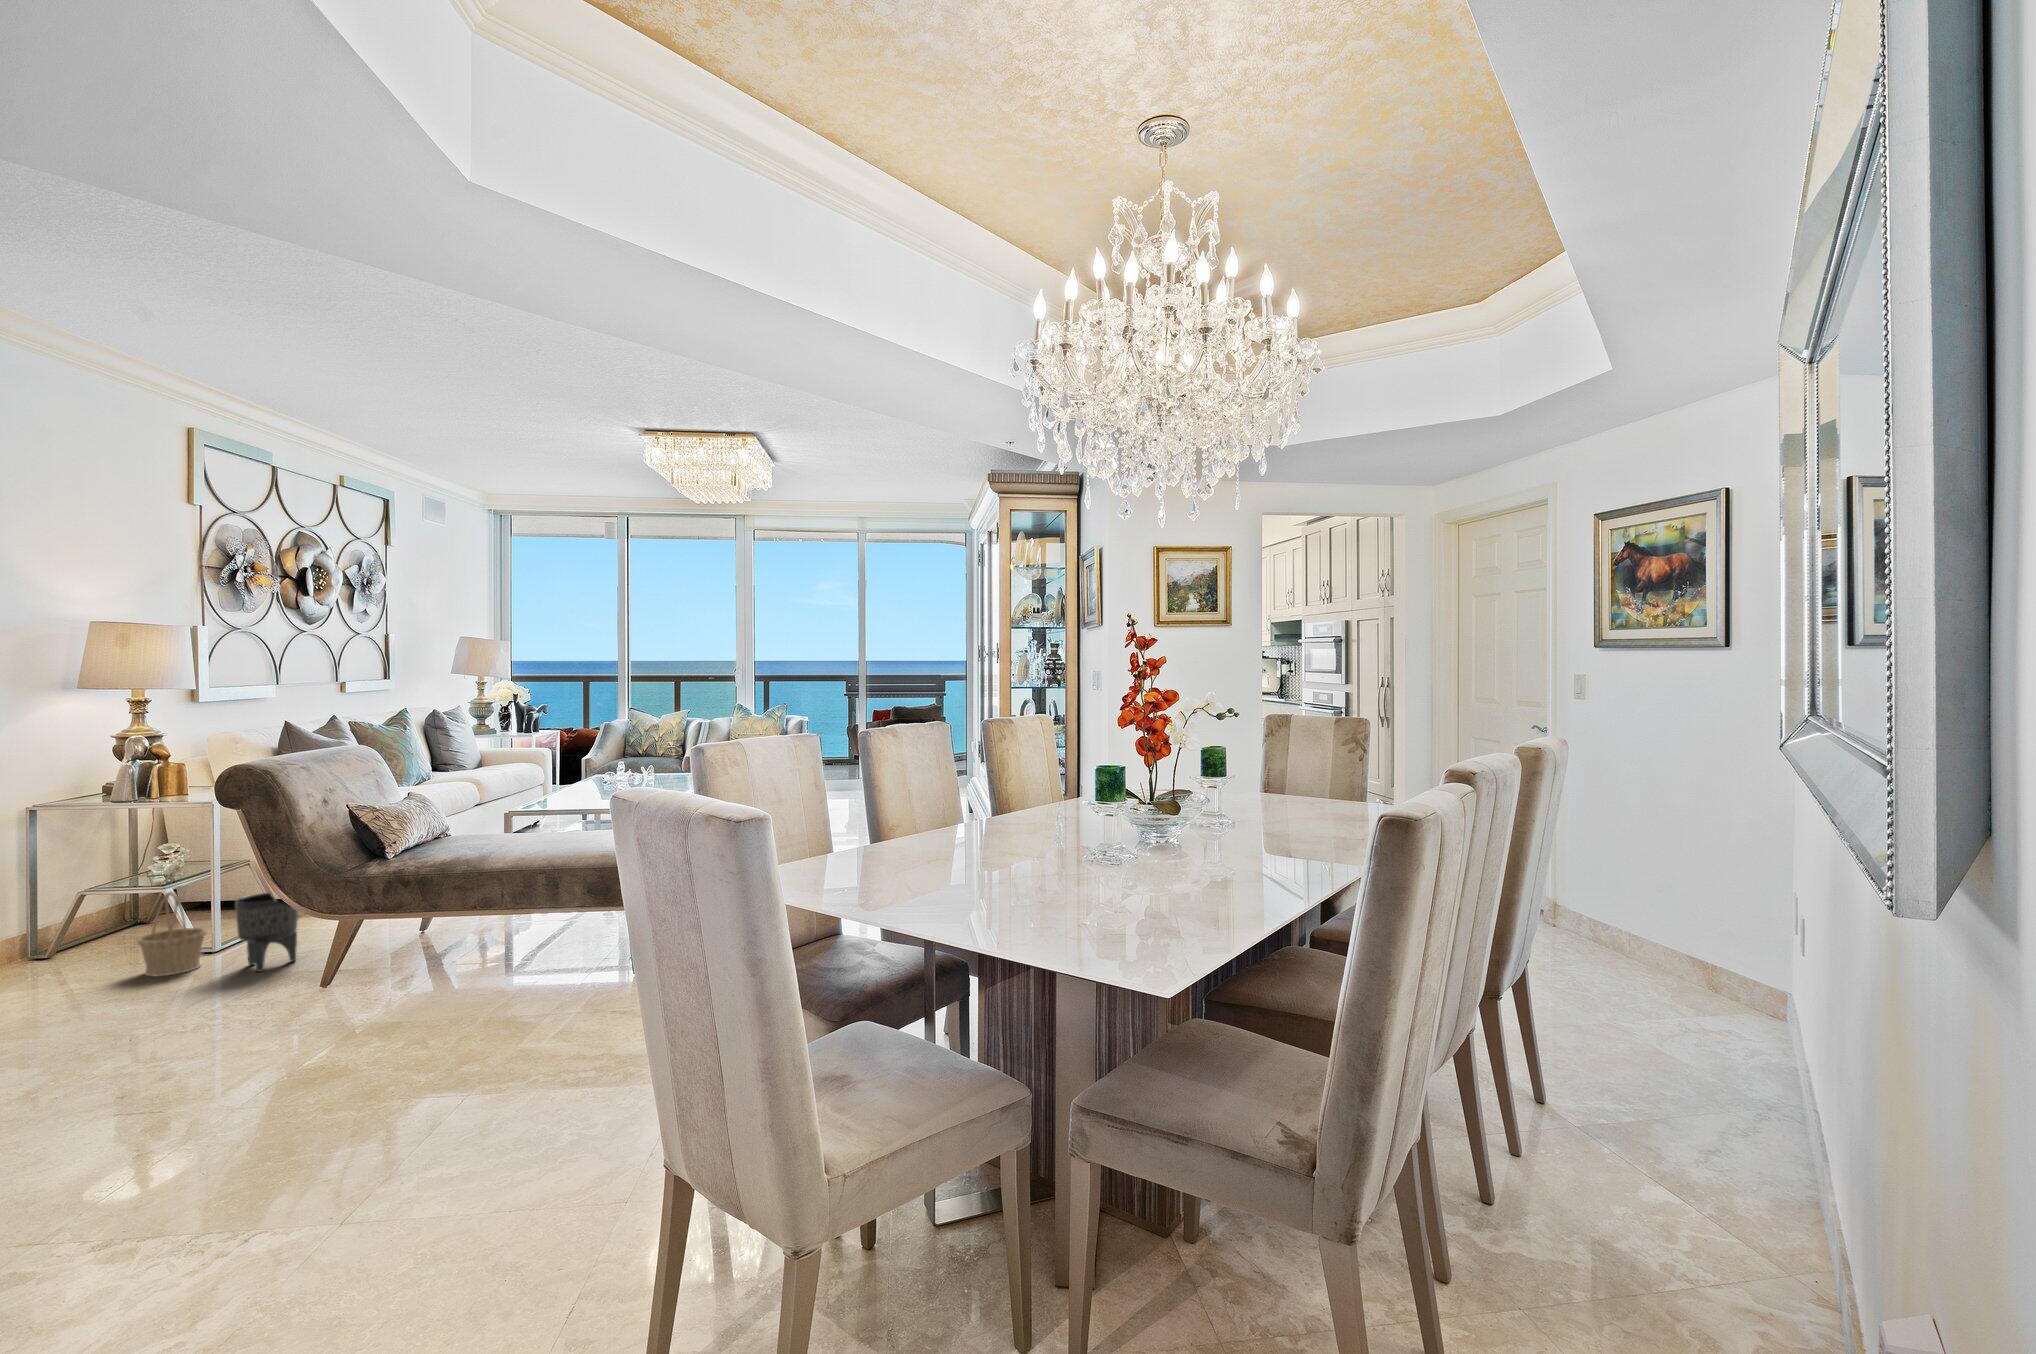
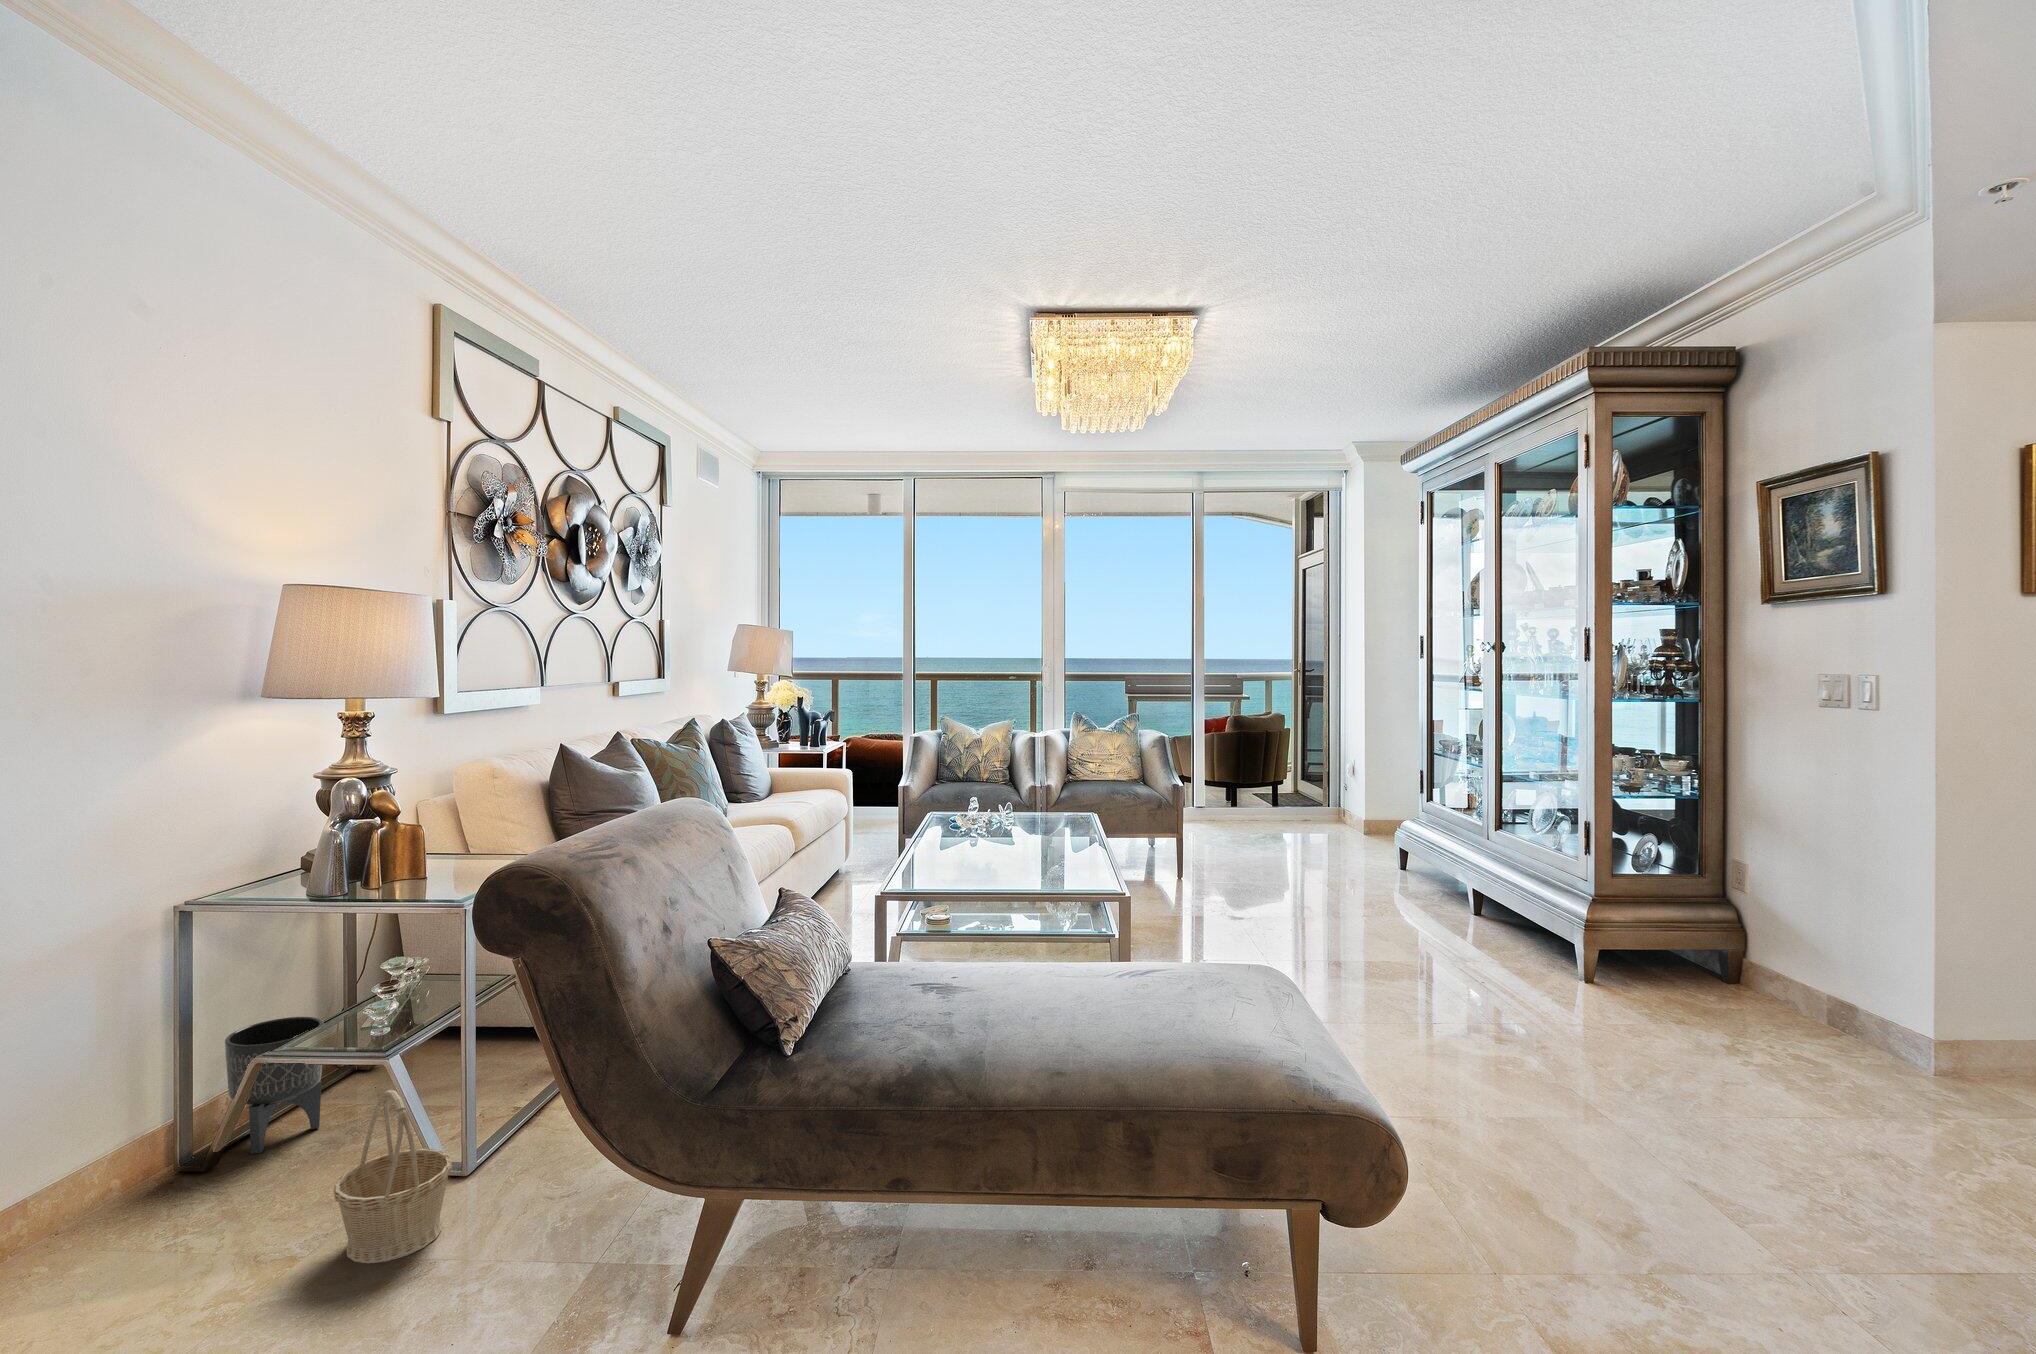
planter: present [235,893,298,972] -> present [225,1017,324,1154]

